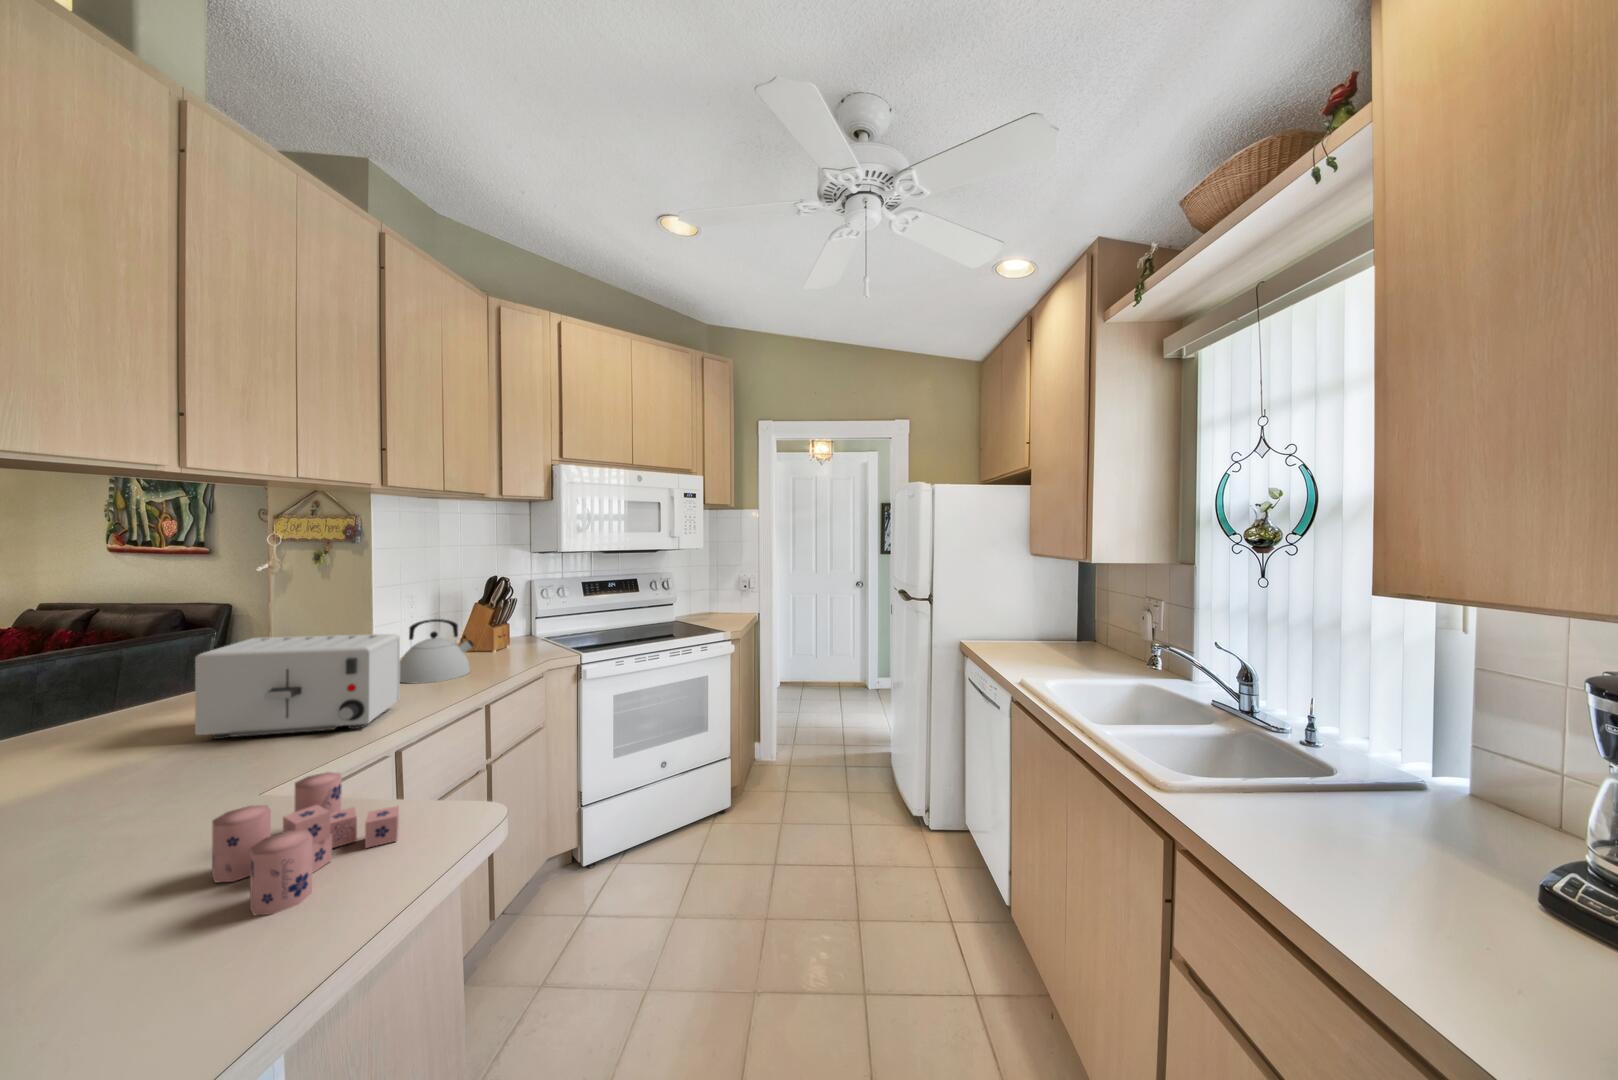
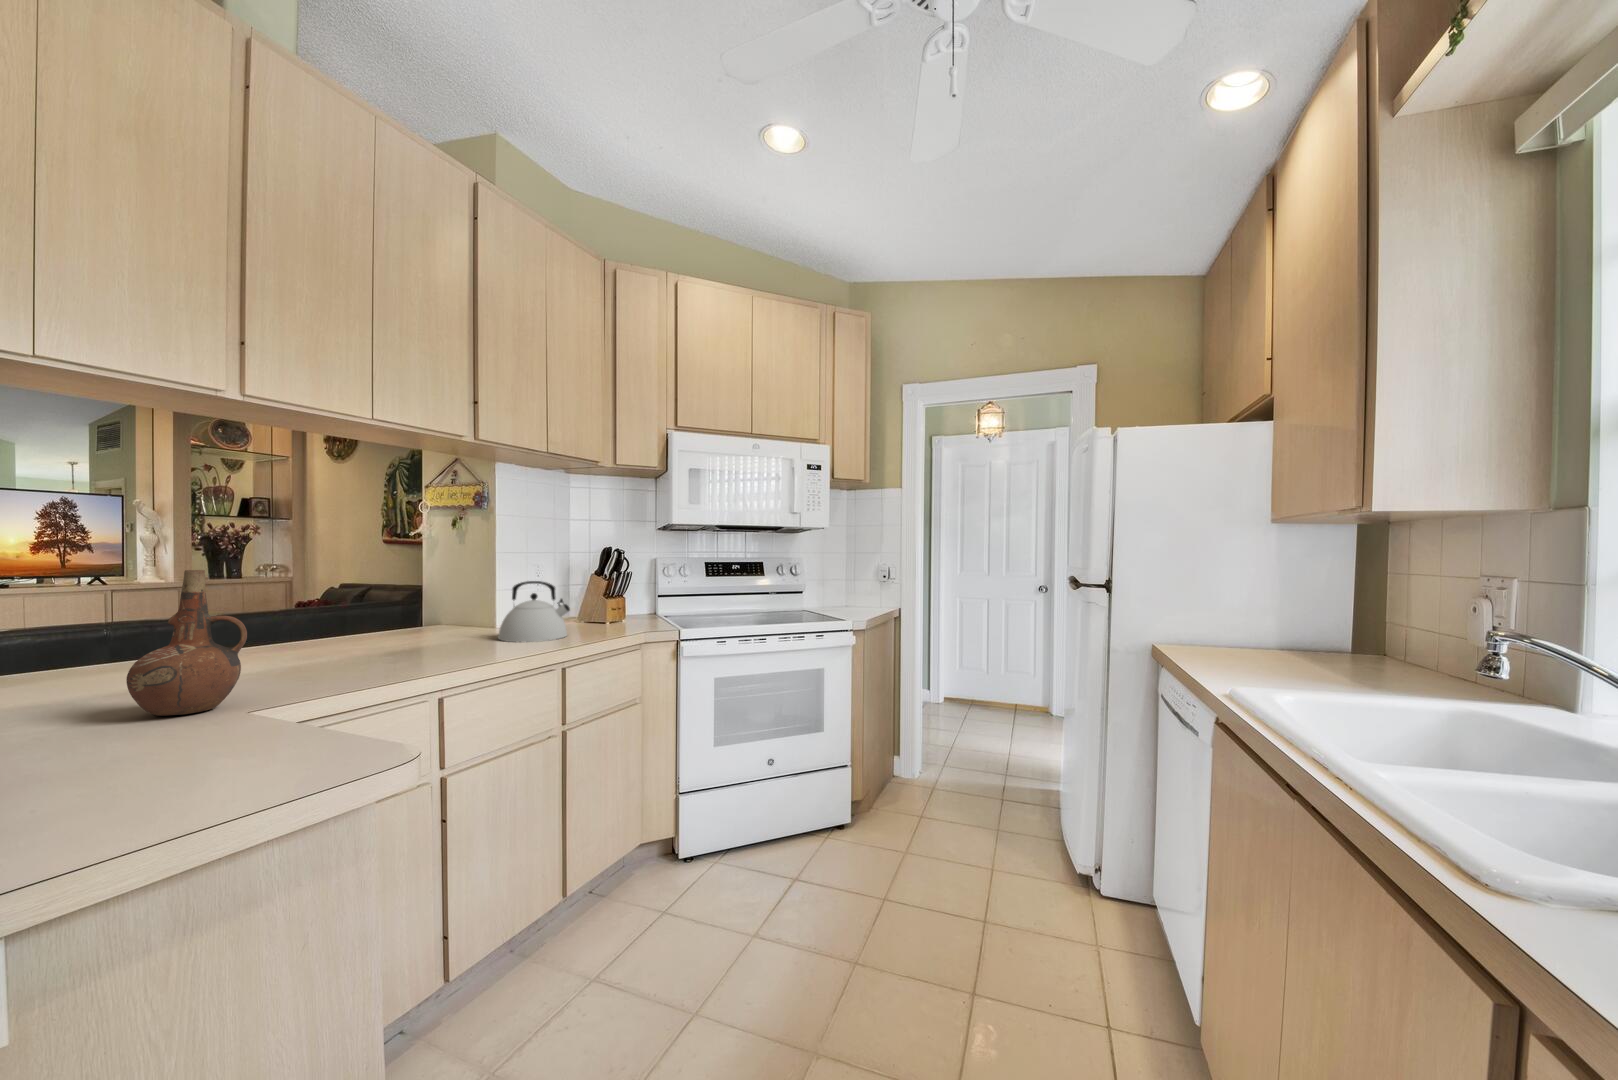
toaster: present [195,634,400,739] -> none [293,580,473,671]
ceramic pitcher: none [79,658,213,818] -> present [126,570,247,716]
candle: present [212,772,399,915] -> none [96,688,318,818]

